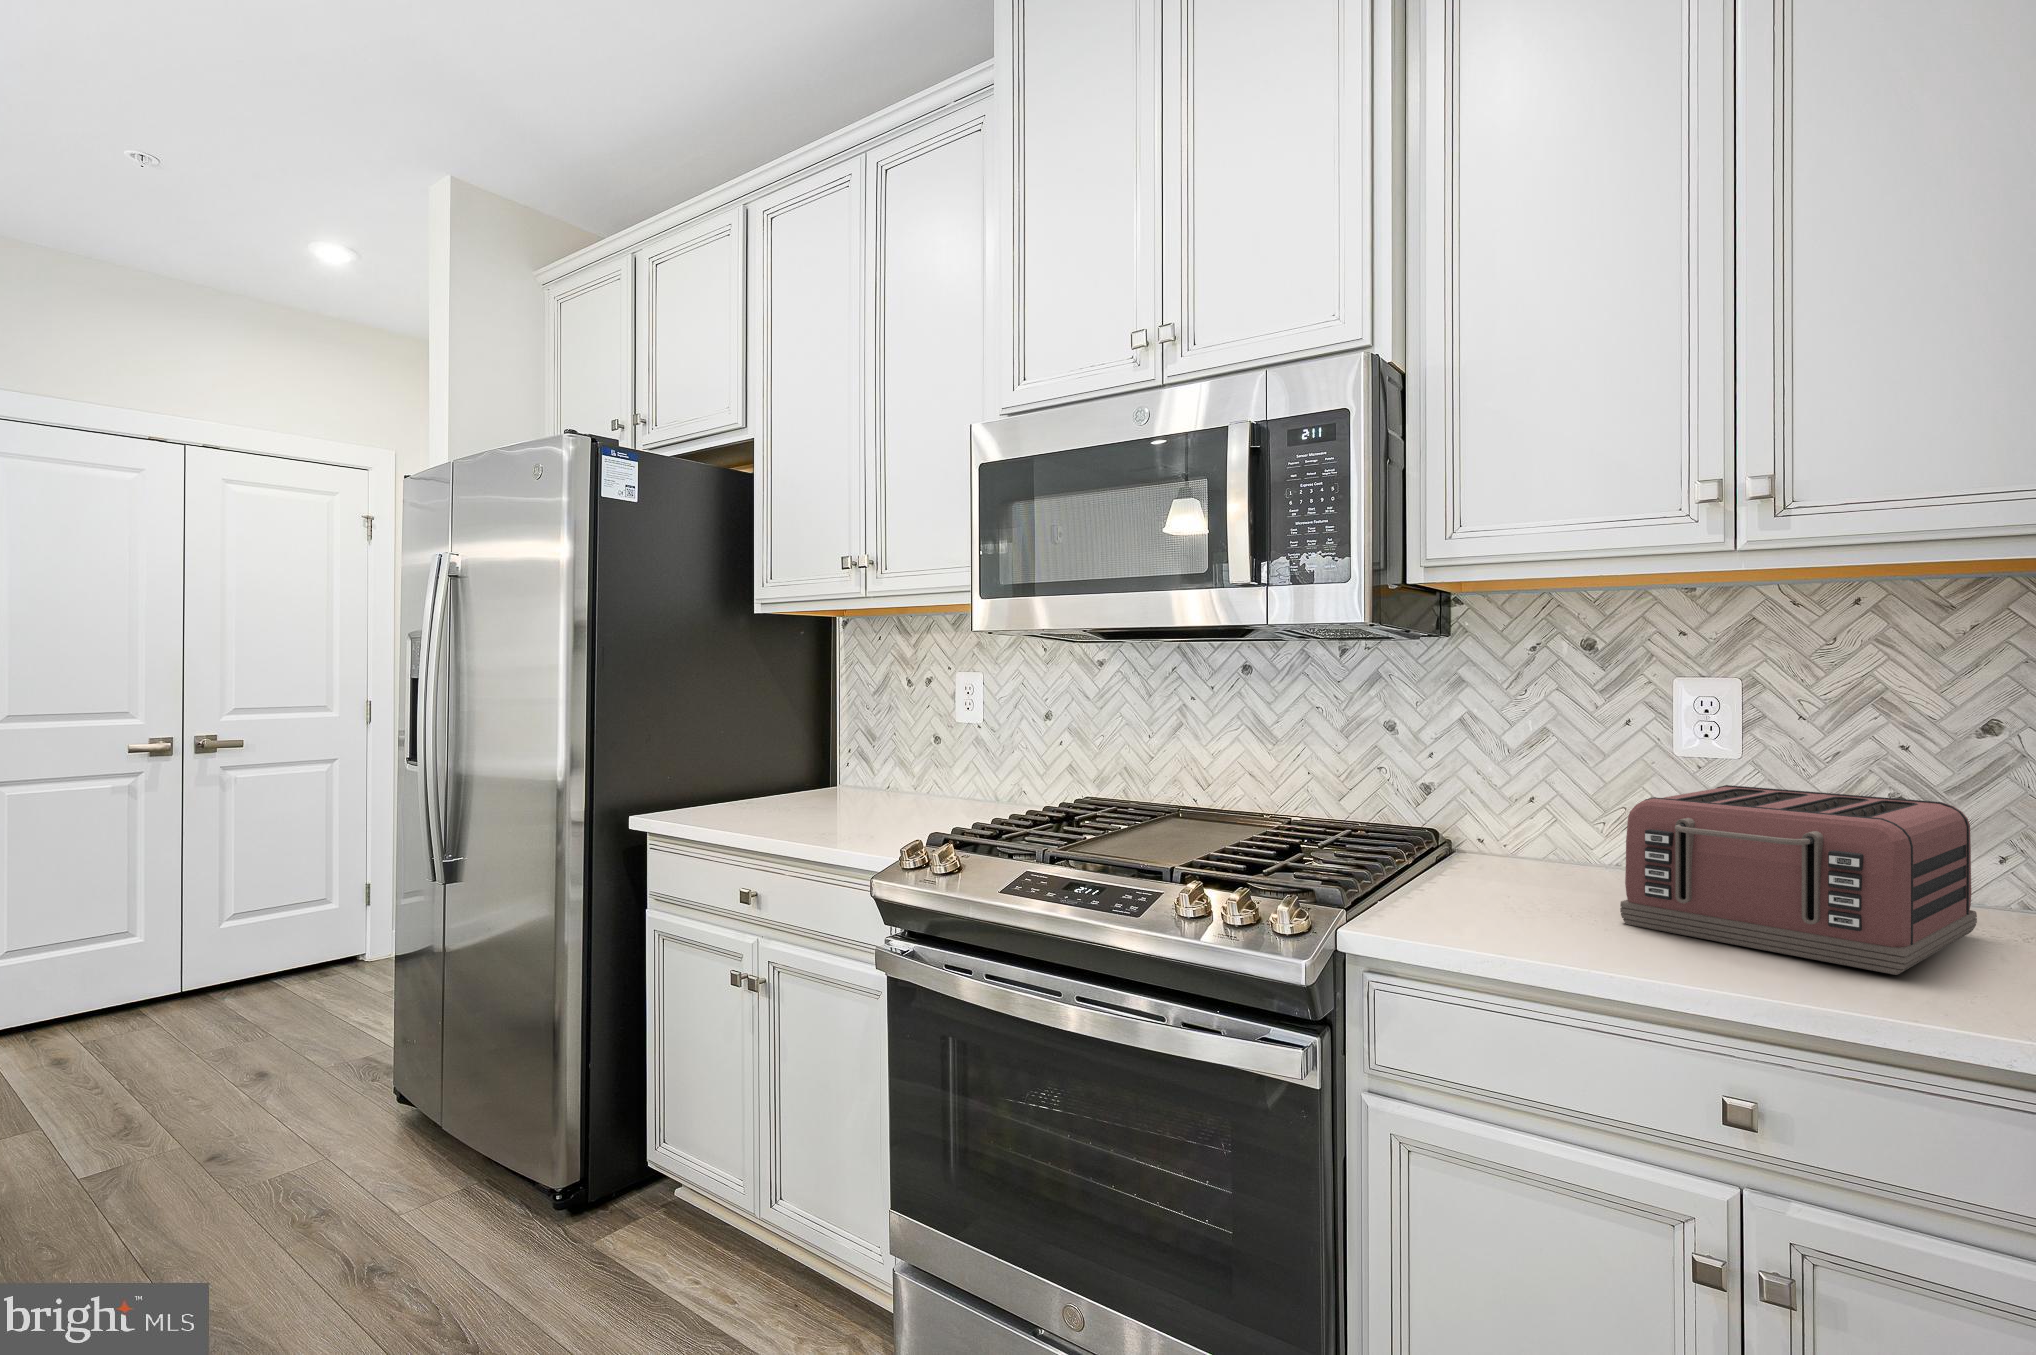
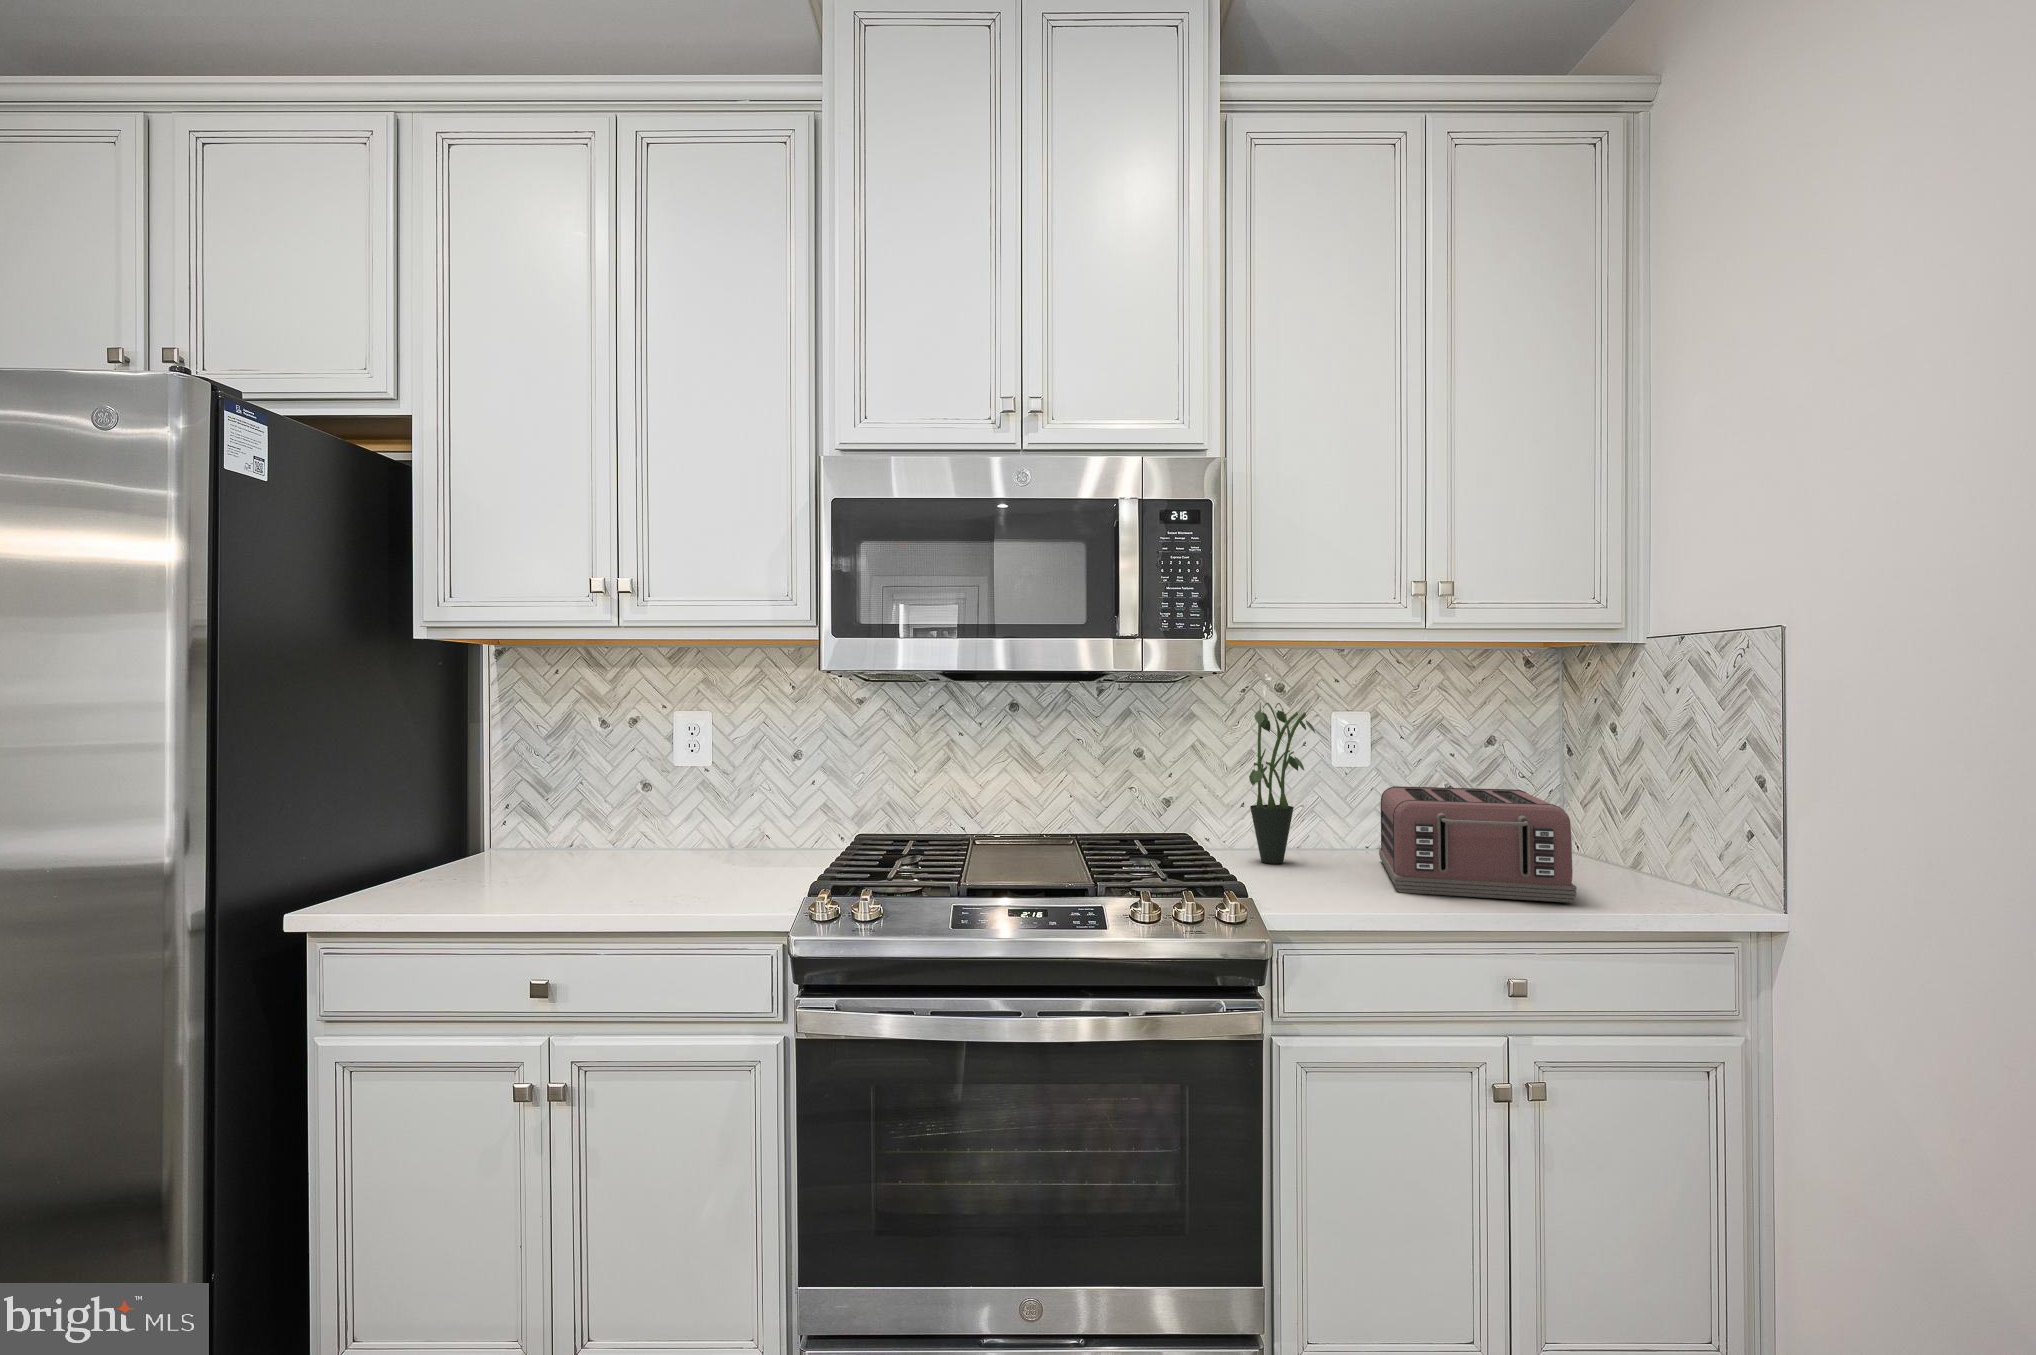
potted plant: none [1490,663,1591,876] -> present [1249,703,1315,864]

